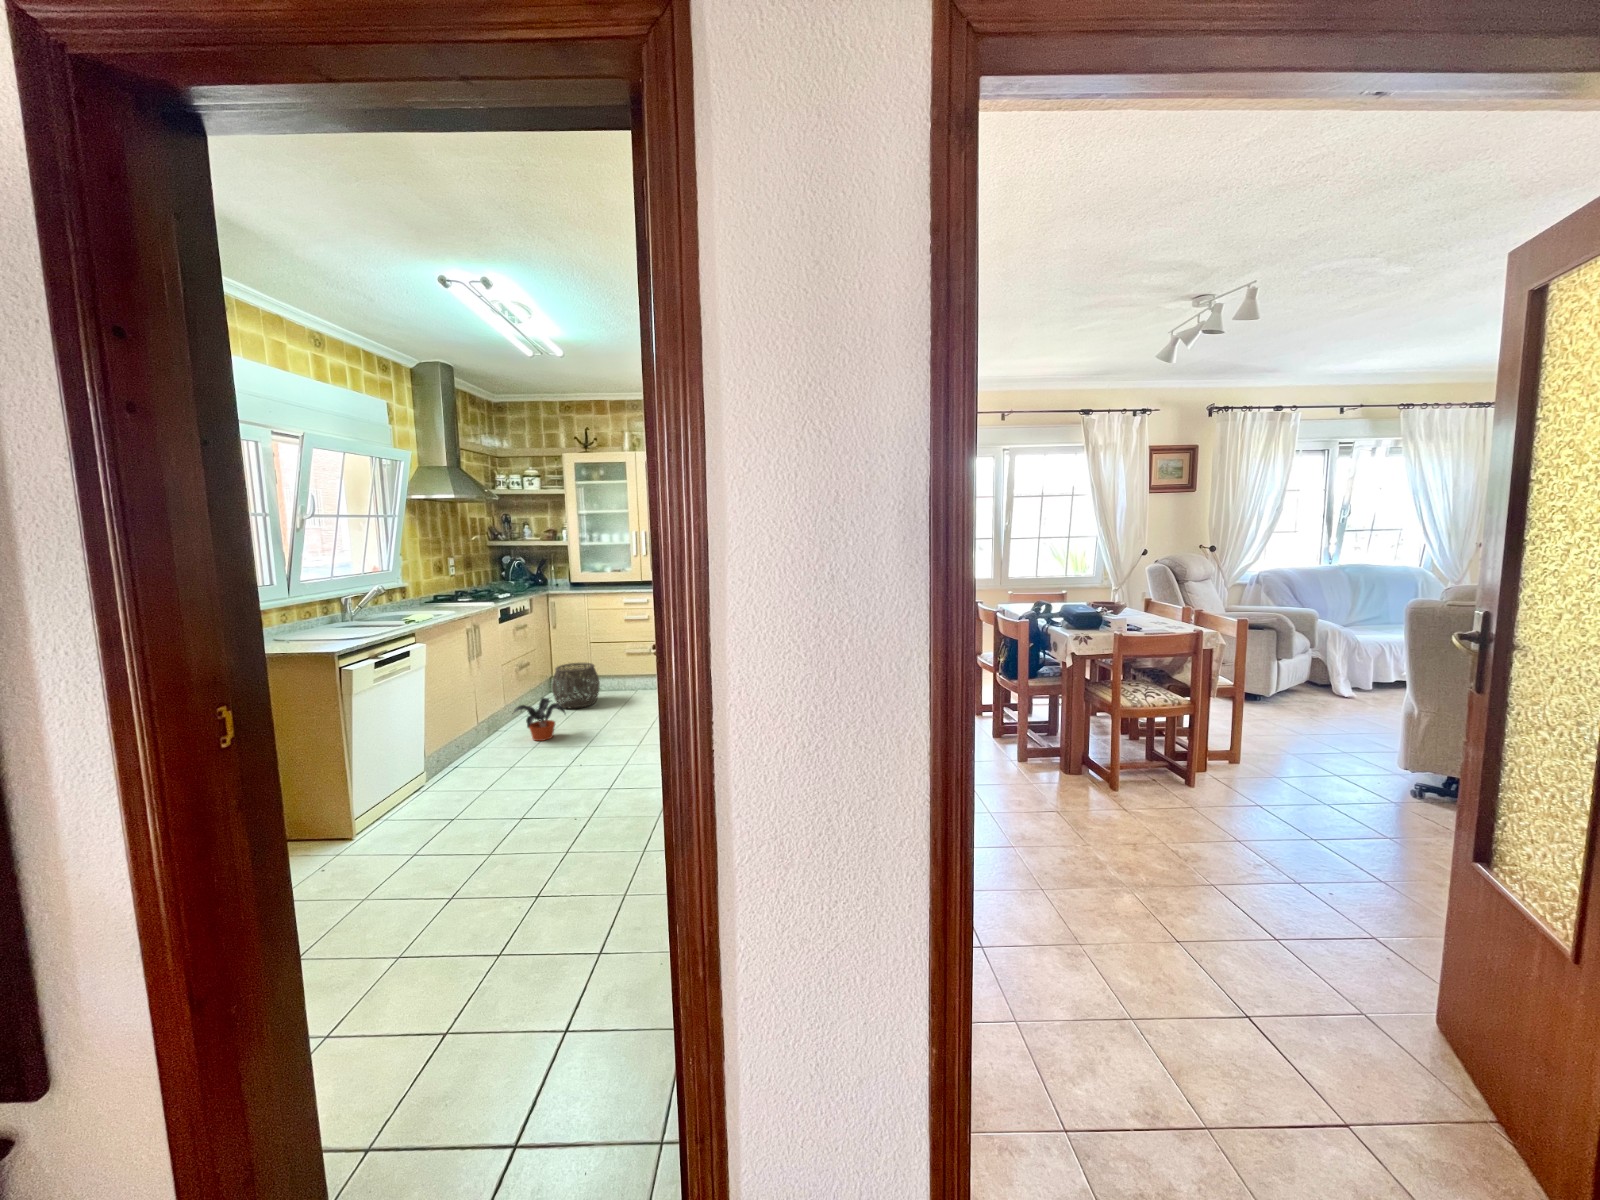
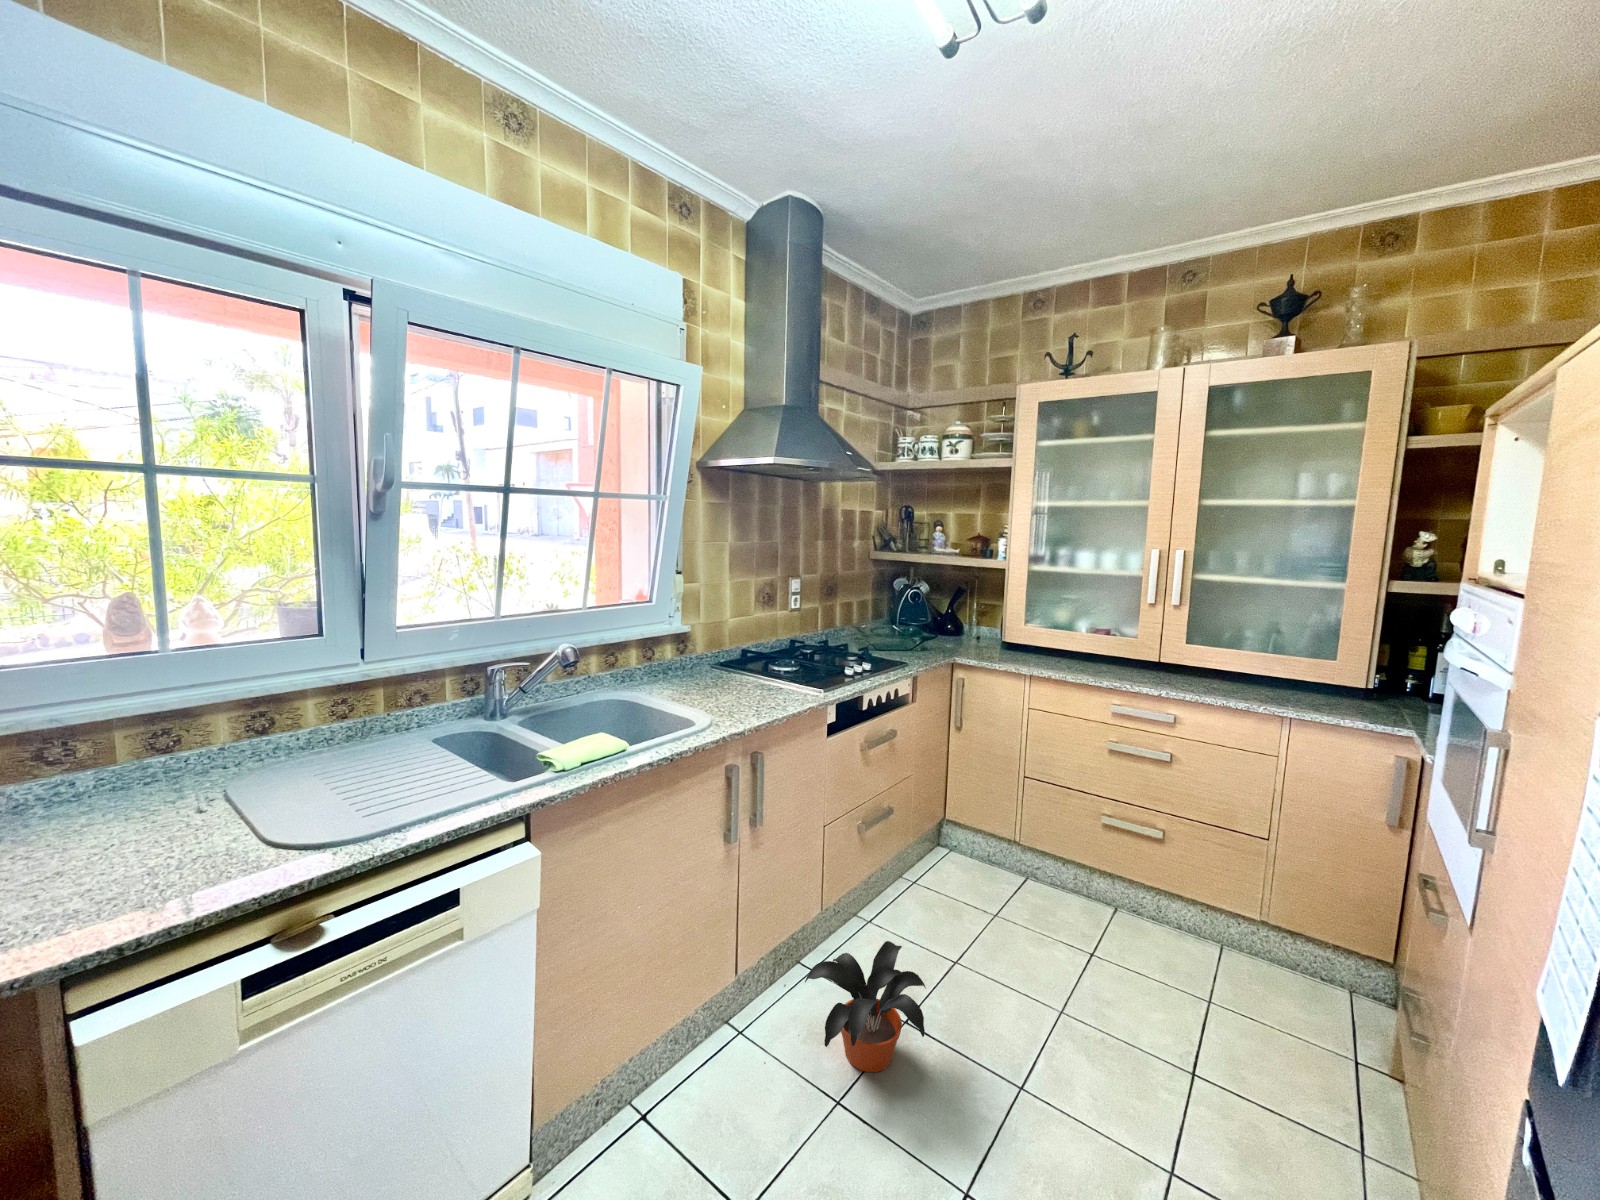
woven basket: present [552,663,600,709] -> none [930,817,1033,936]

